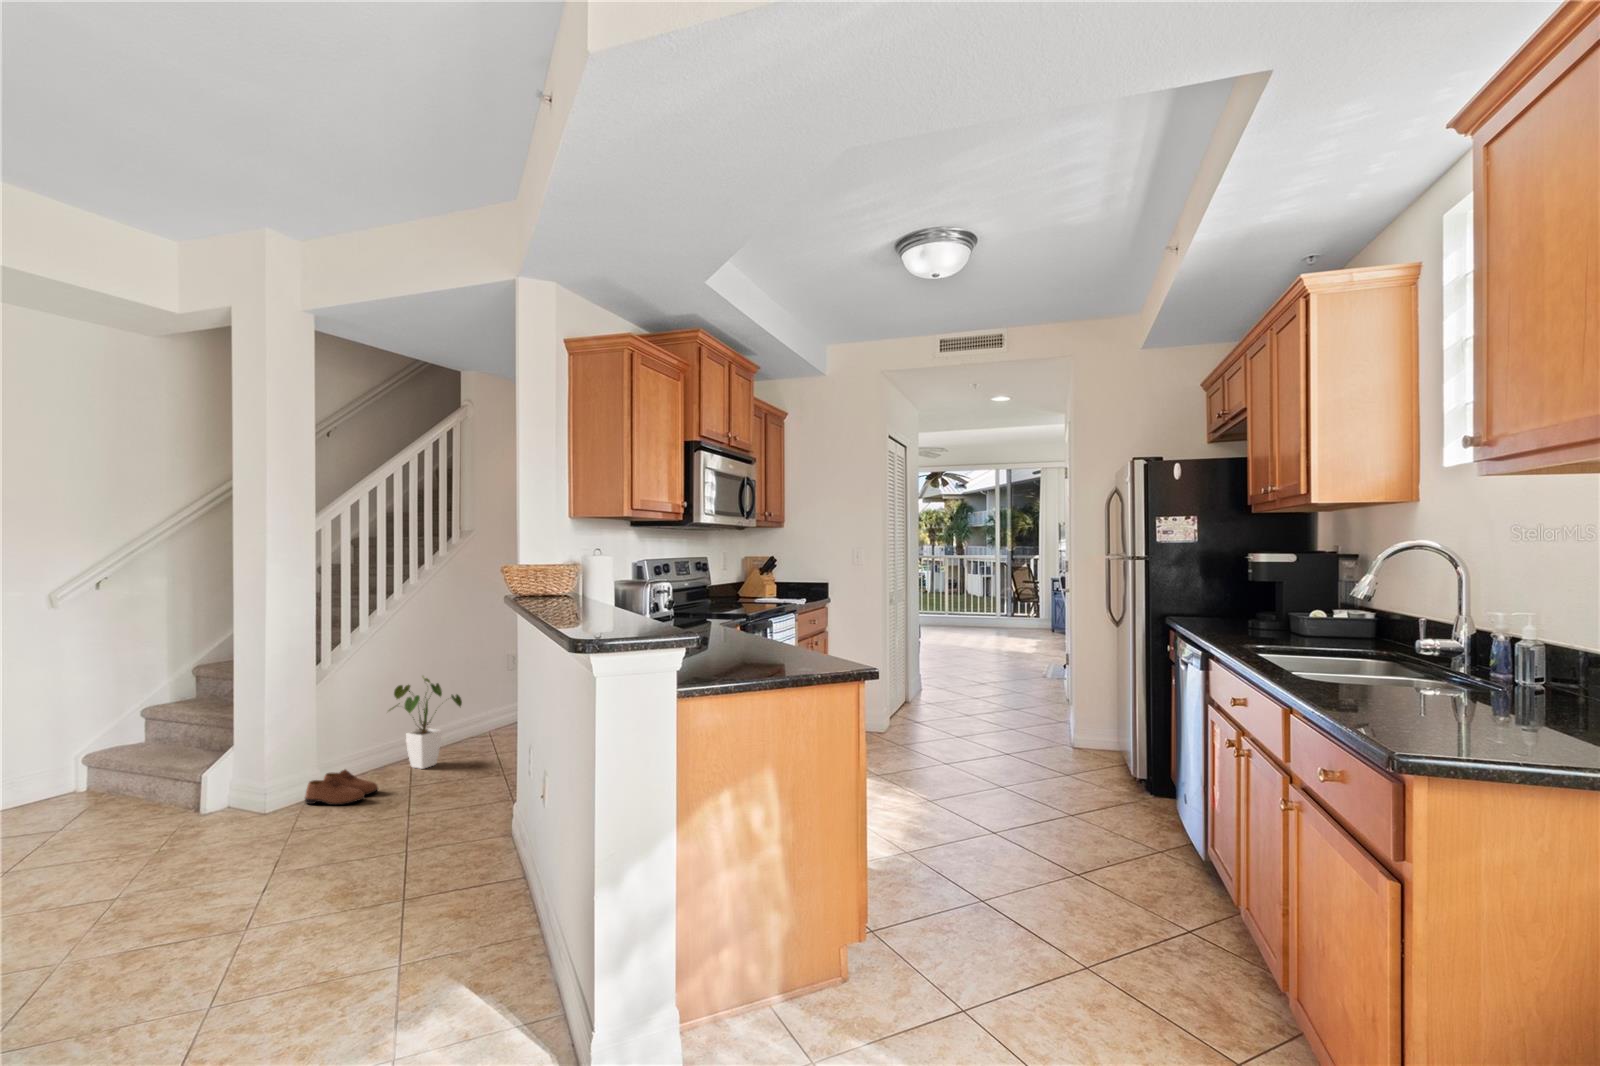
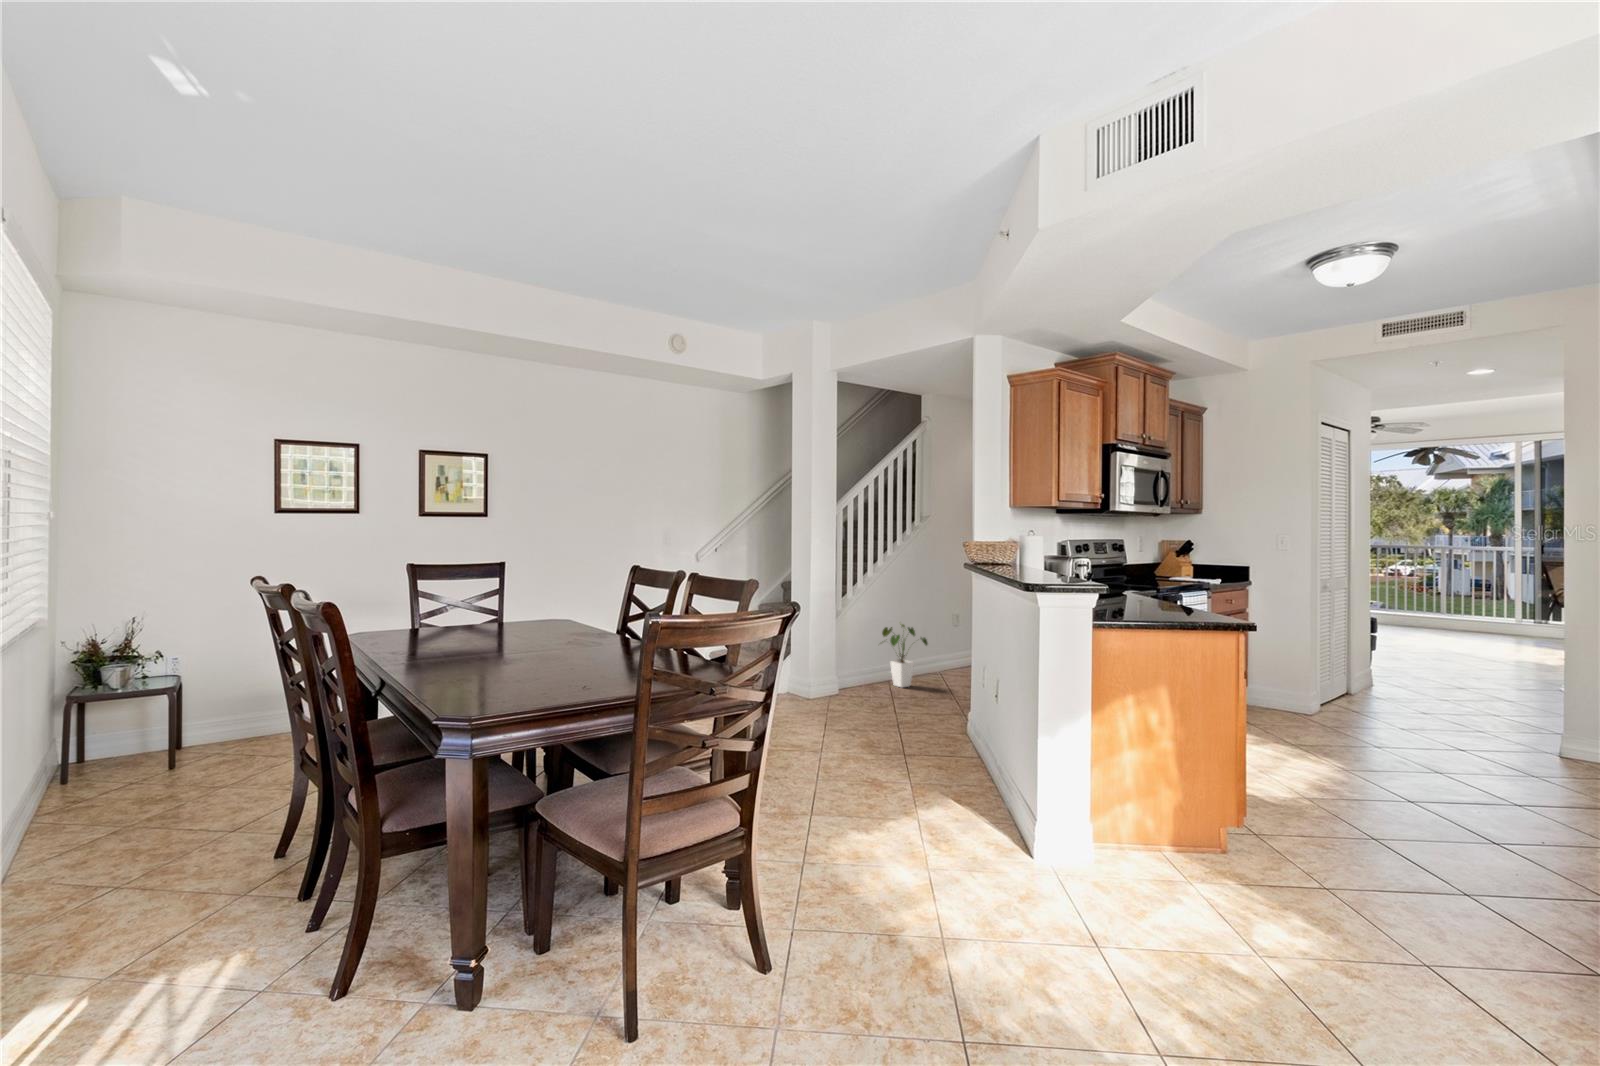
shoe: present [305,770,379,805] -> none [834,678,877,700]

